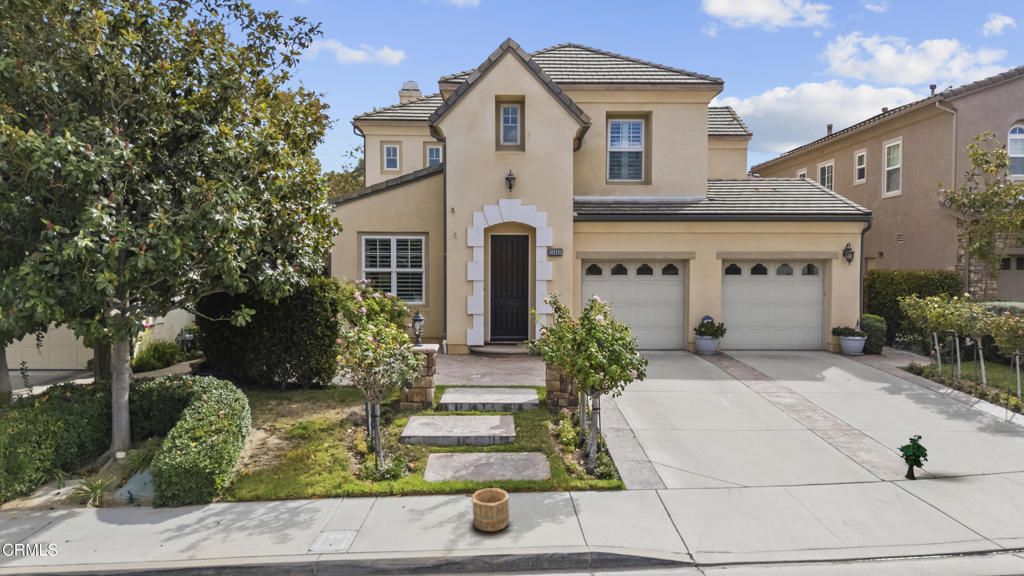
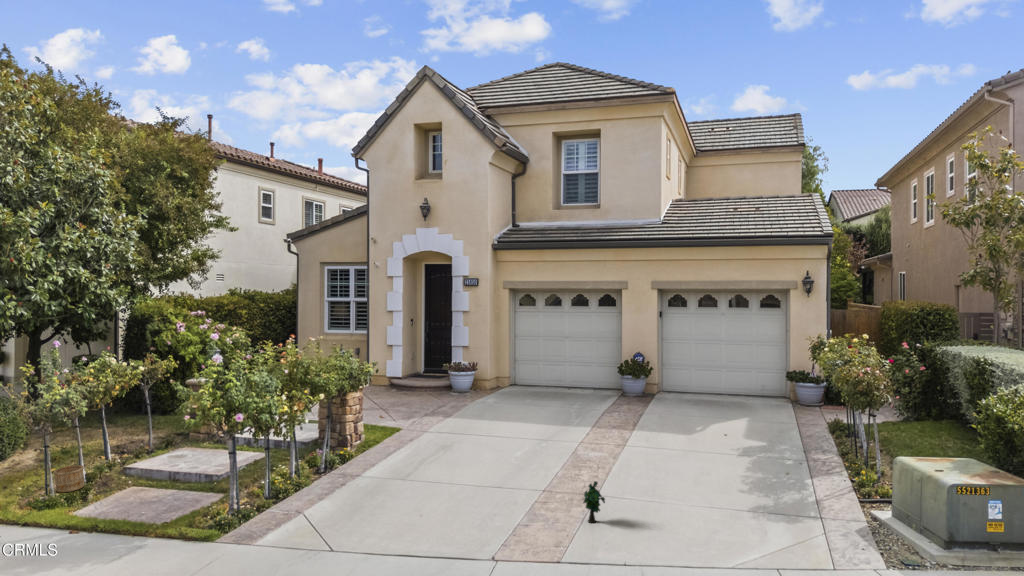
wooden bucket: present [472,488,509,532] -> present [54,465,84,492]

